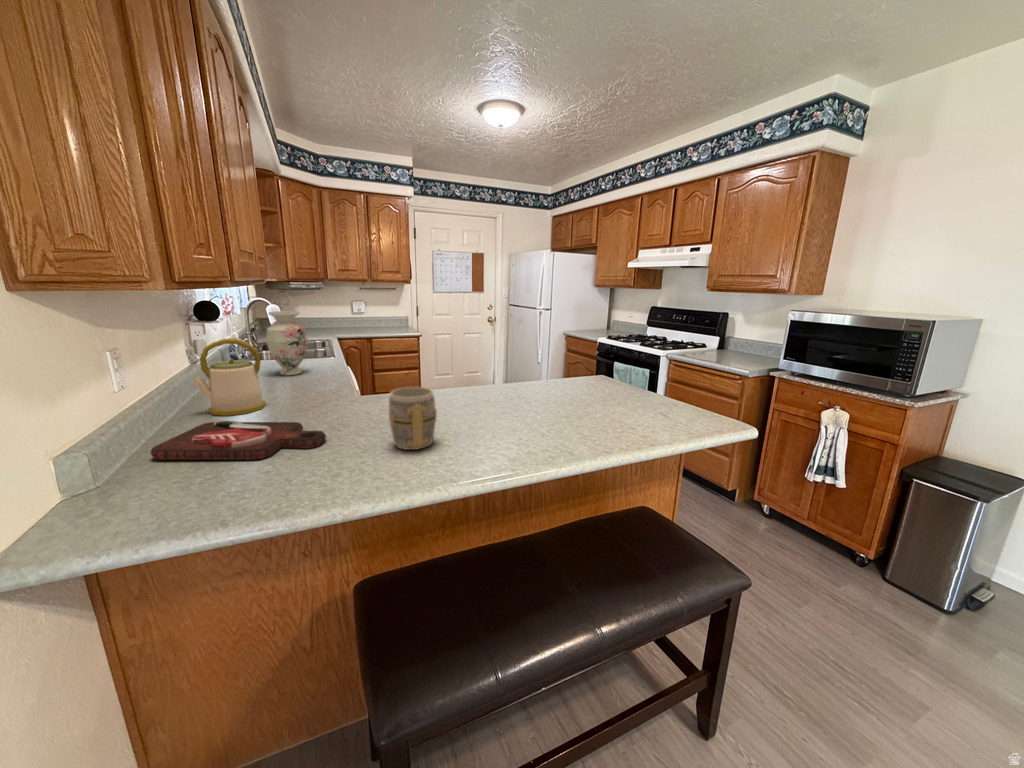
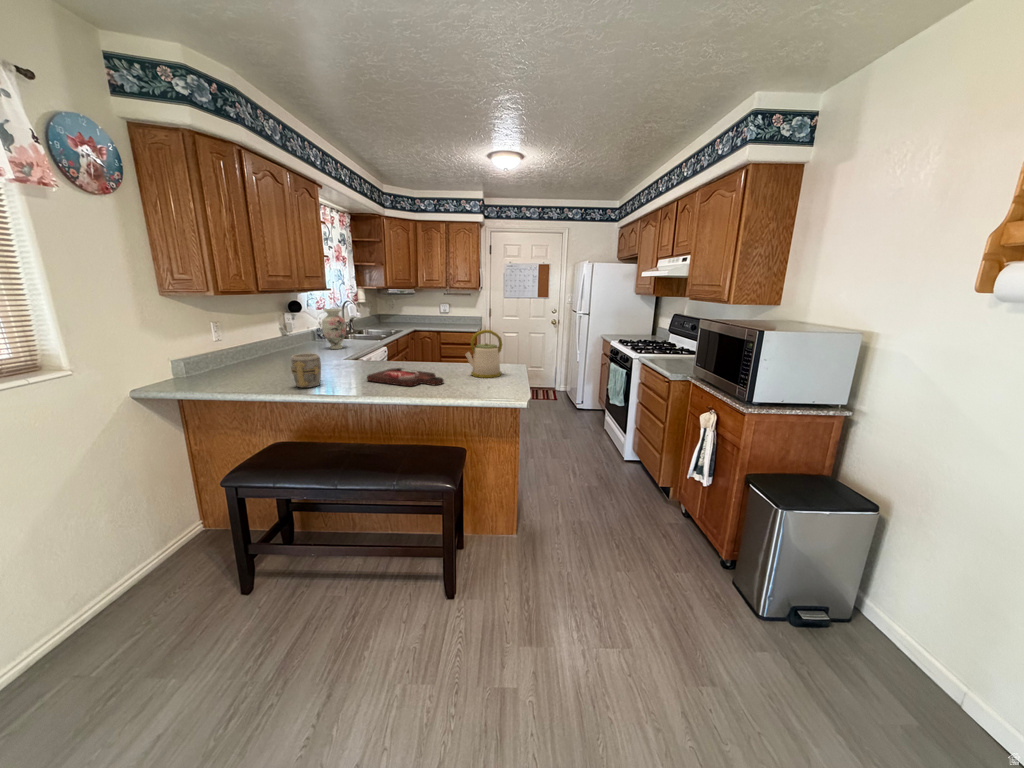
kettle: present [192,338,266,416] -> present [465,330,502,378]
cutting board: present [151,421,326,460] -> present [367,368,444,386]

